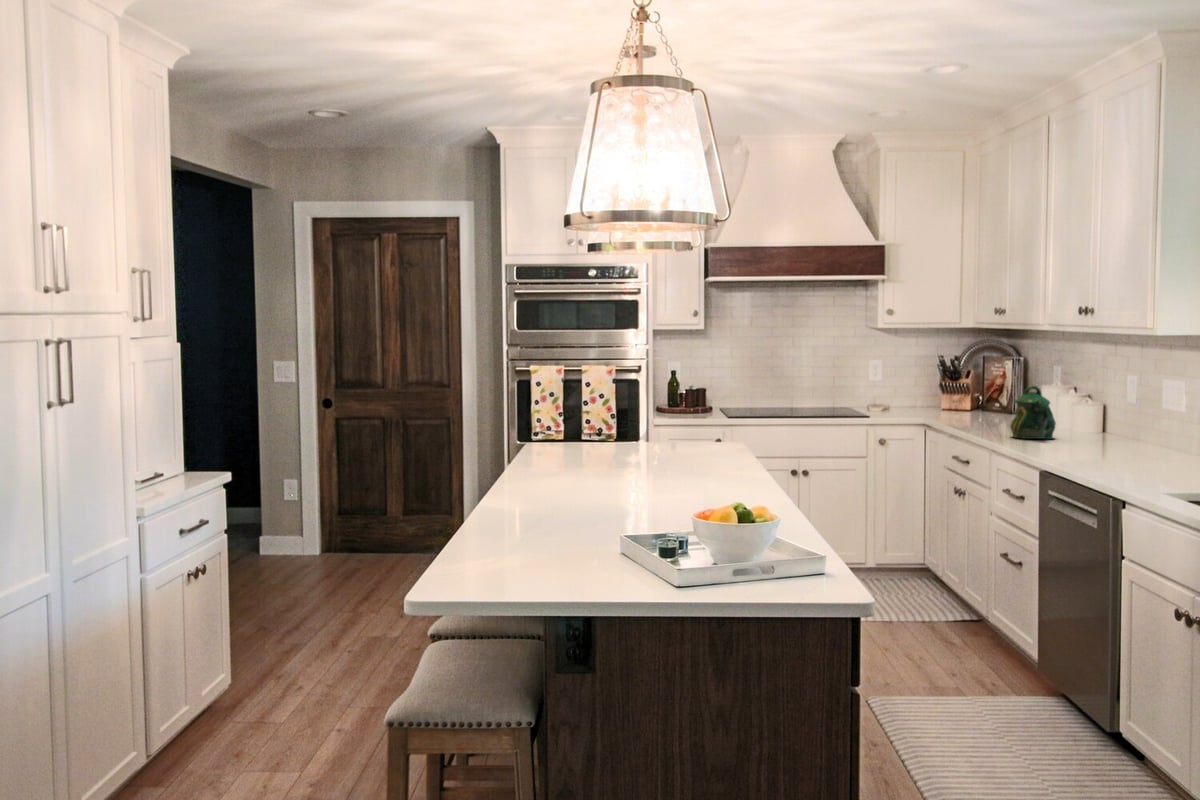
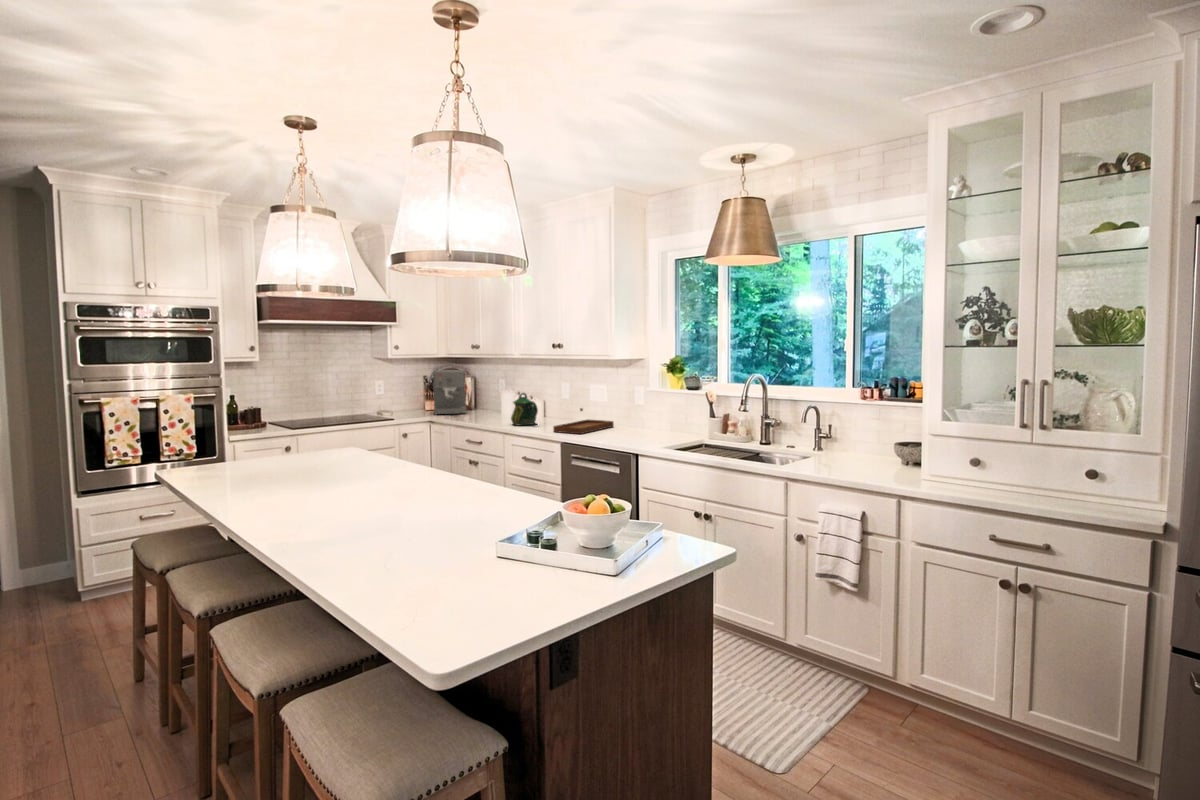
coffee maker: none [937,348,1000,417] -> present [433,370,466,415]
tray: none [1047,416,1176,458] -> present [553,408,614,434]

